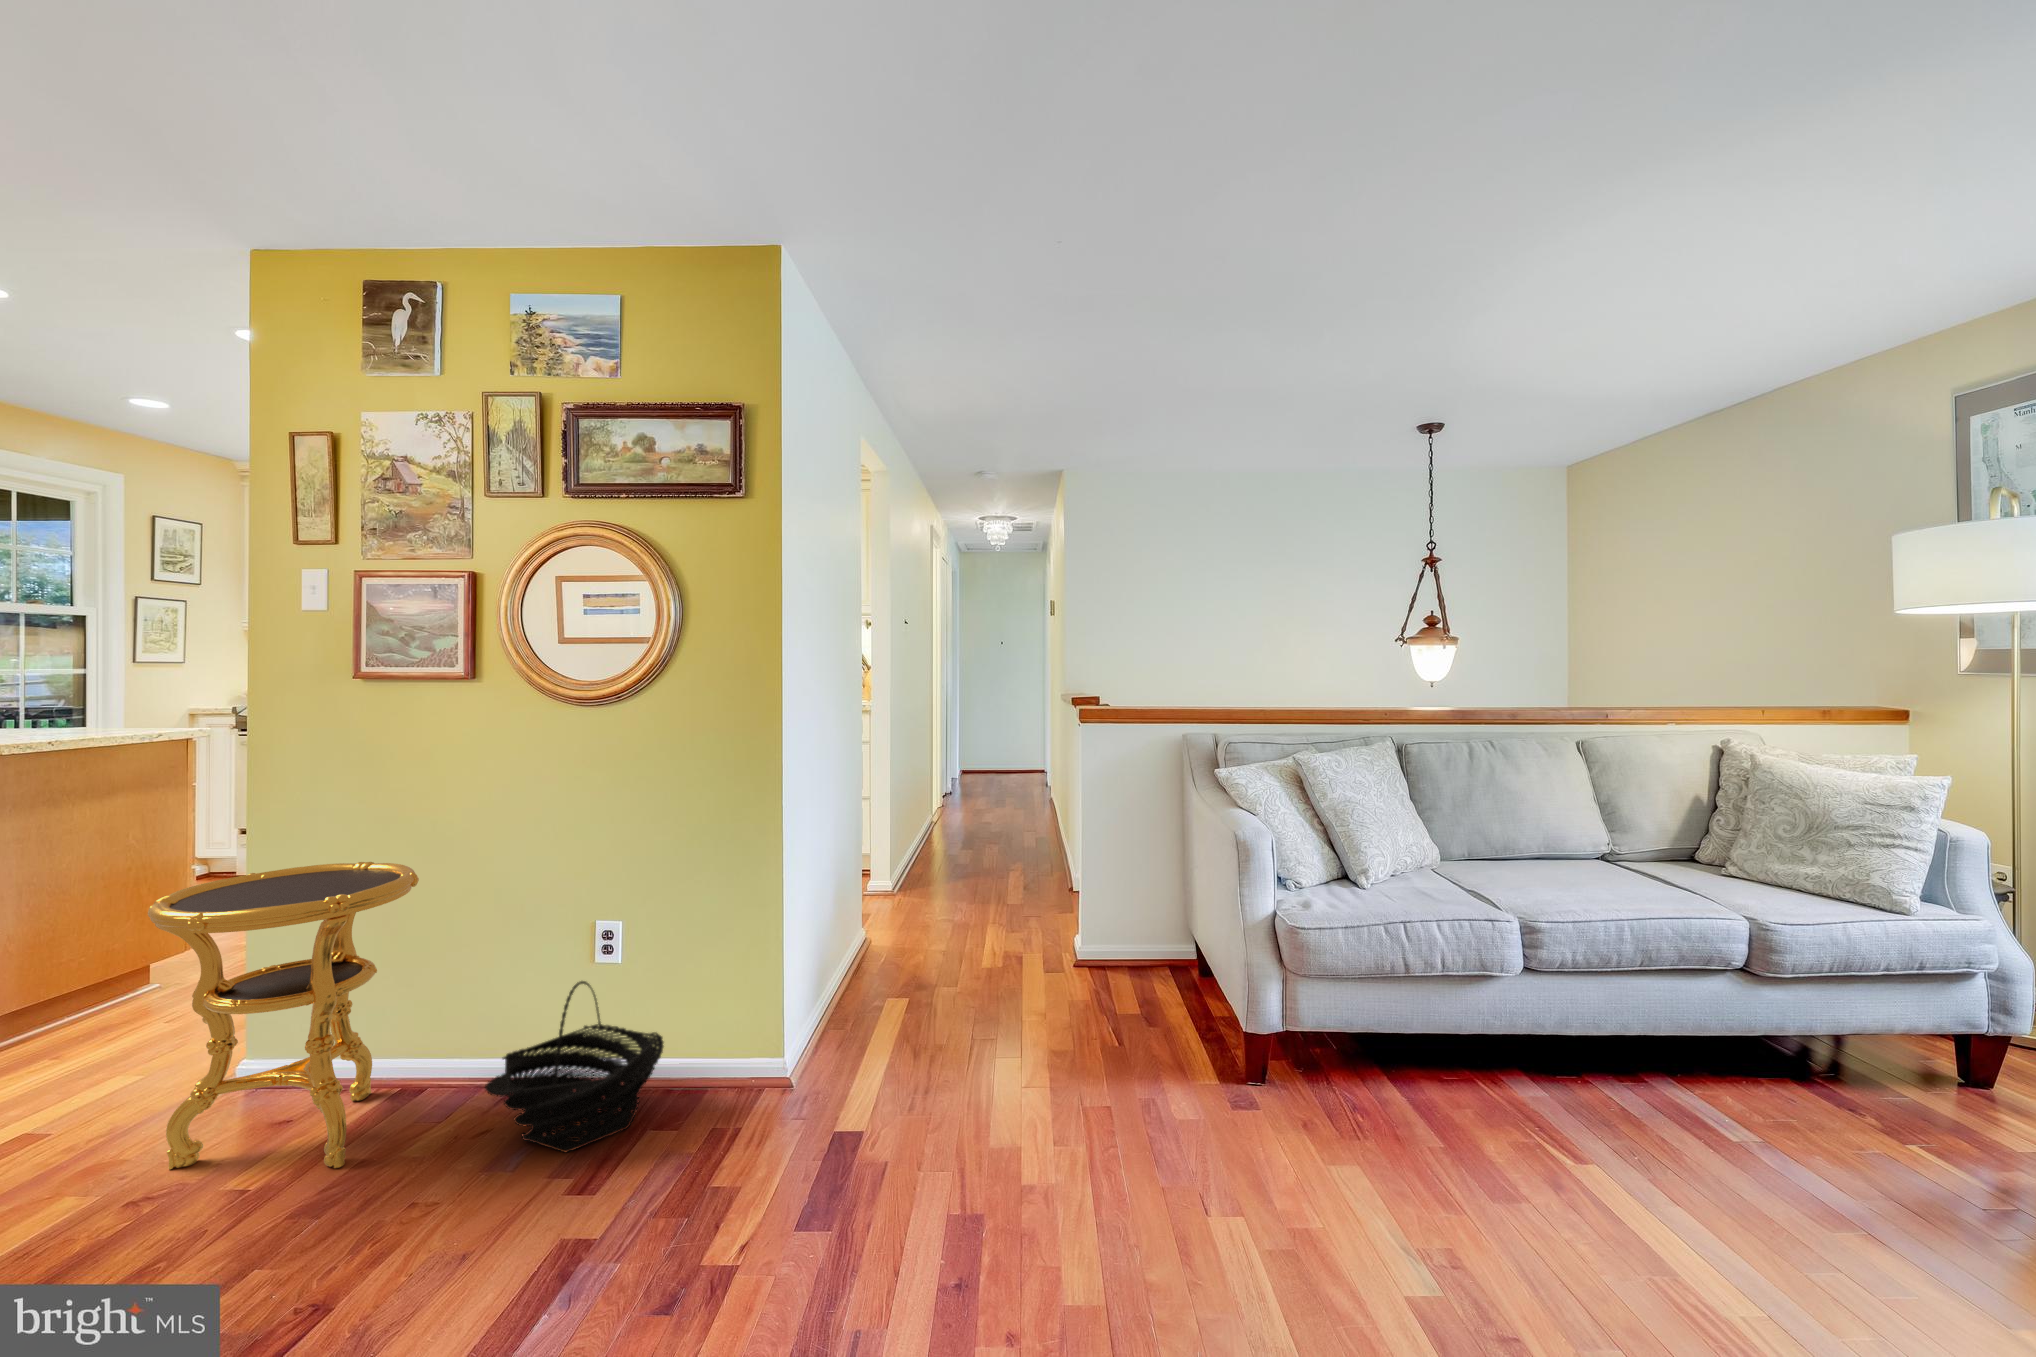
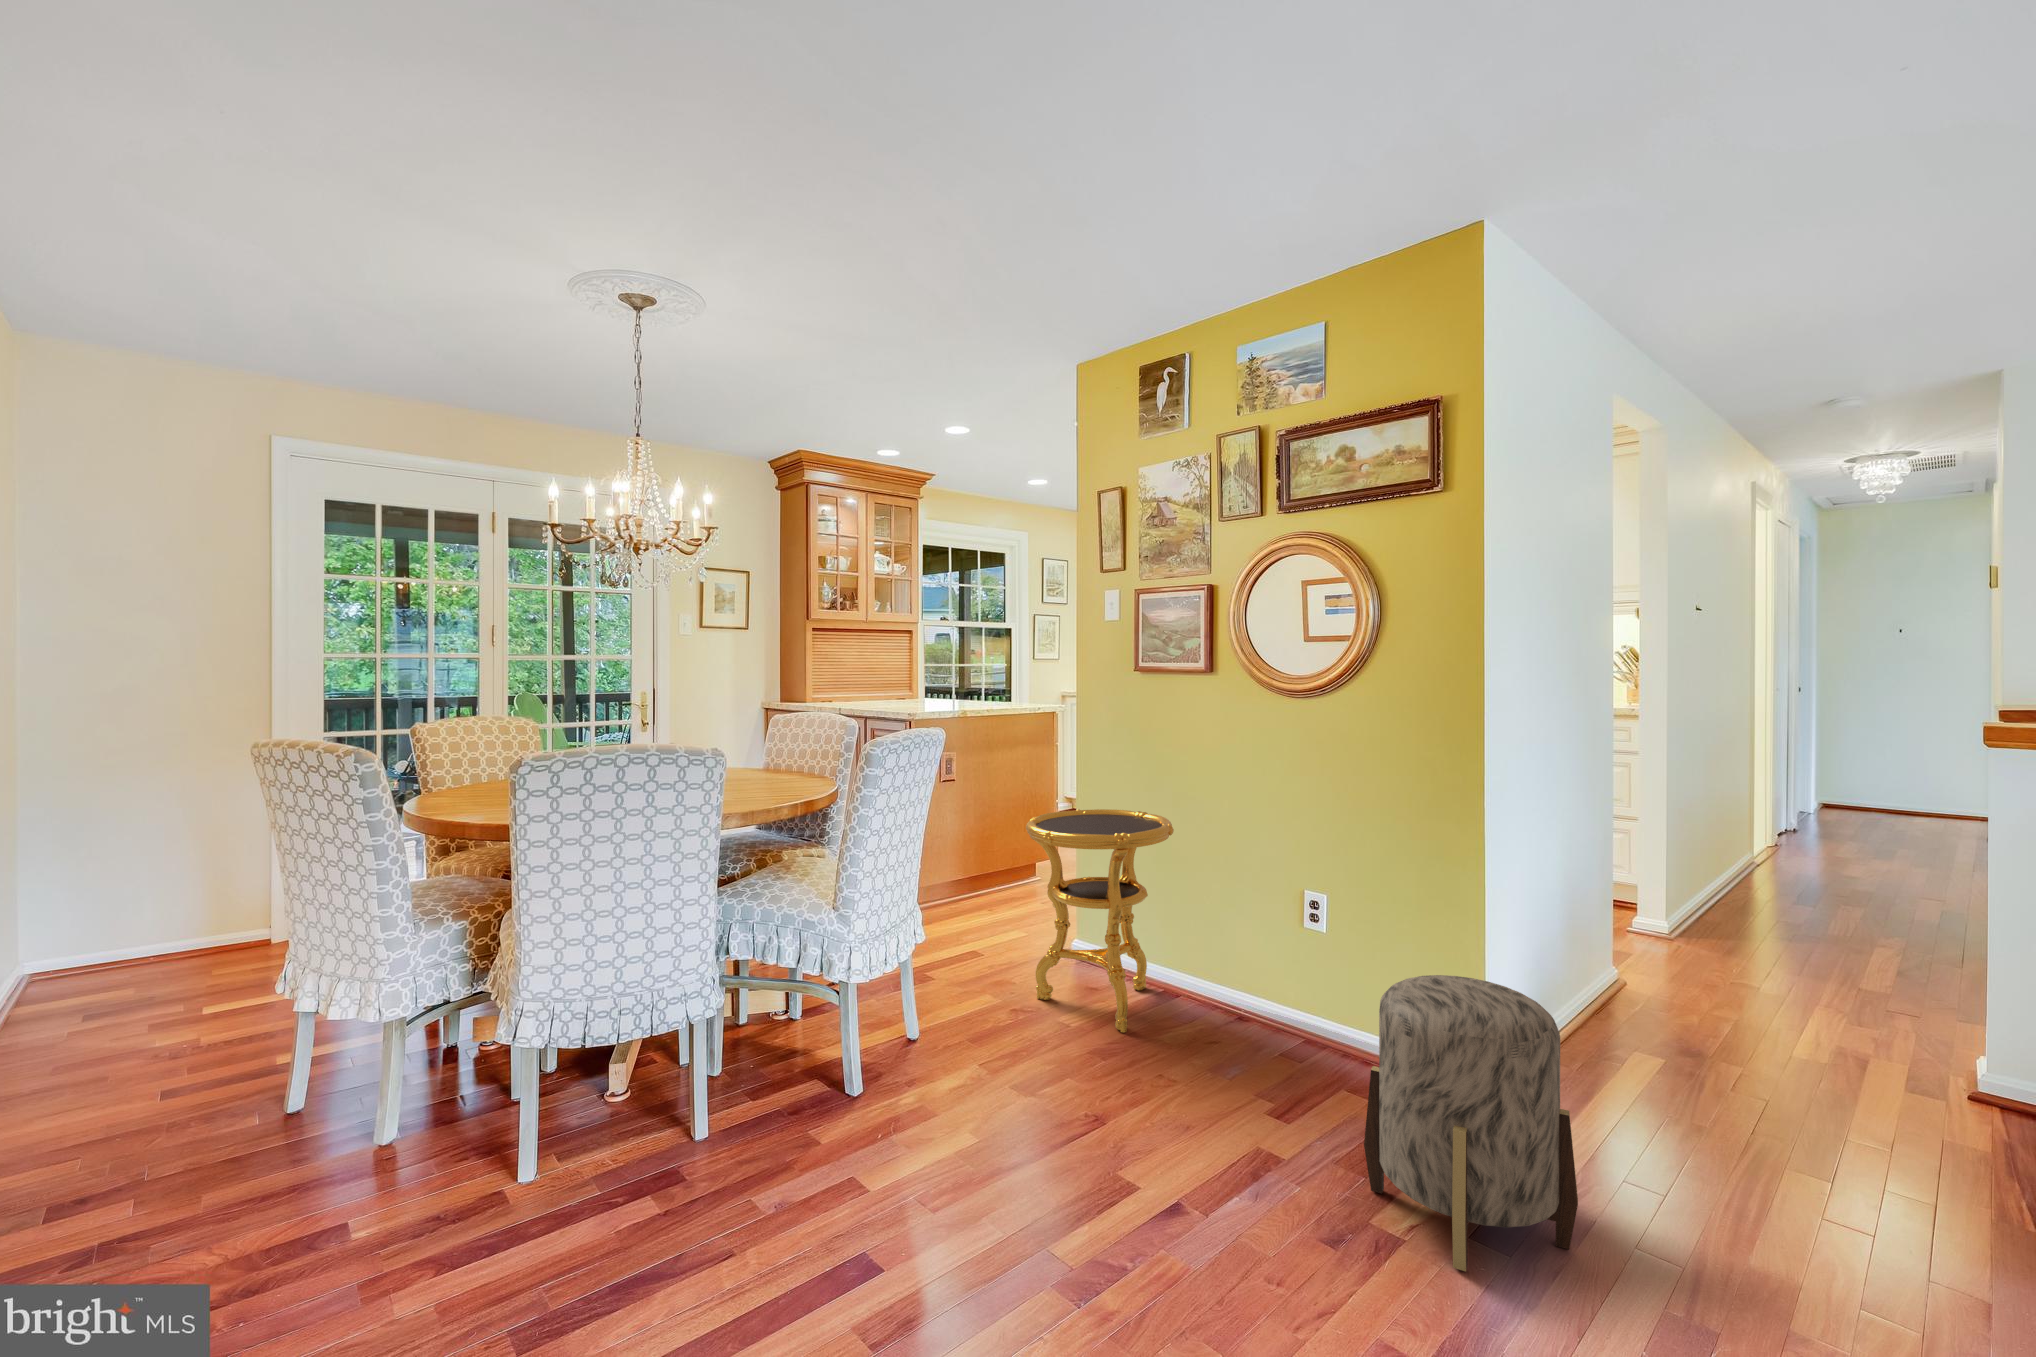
ottoman: none [686,973,882,1273] -> present [1364,975,1578,1271]
basket: present [485,981,664,1152] -> none [1214,939,1359,1082]

